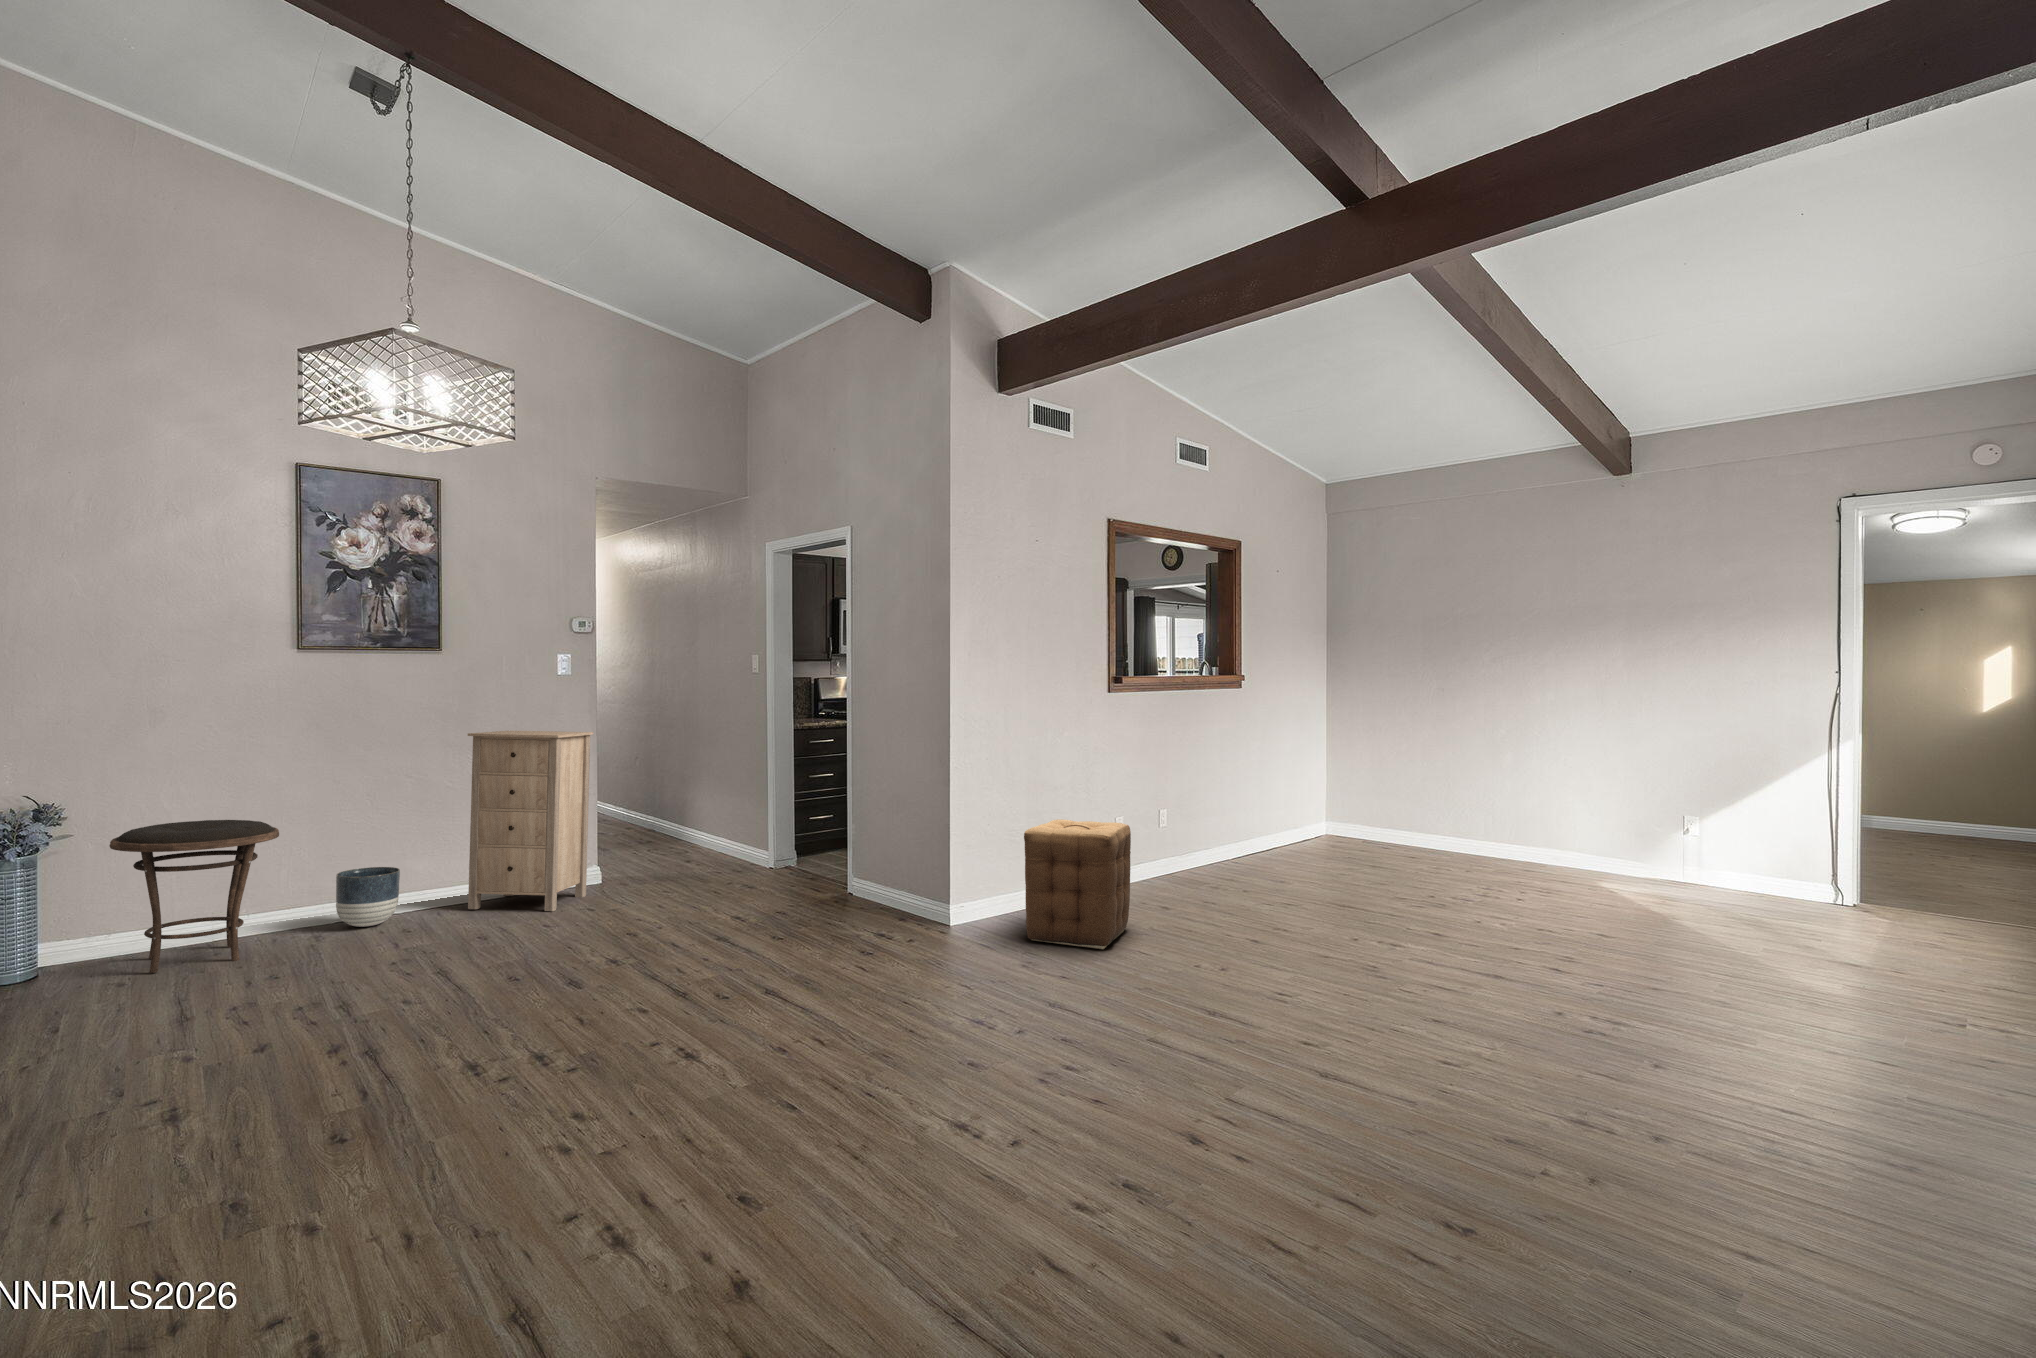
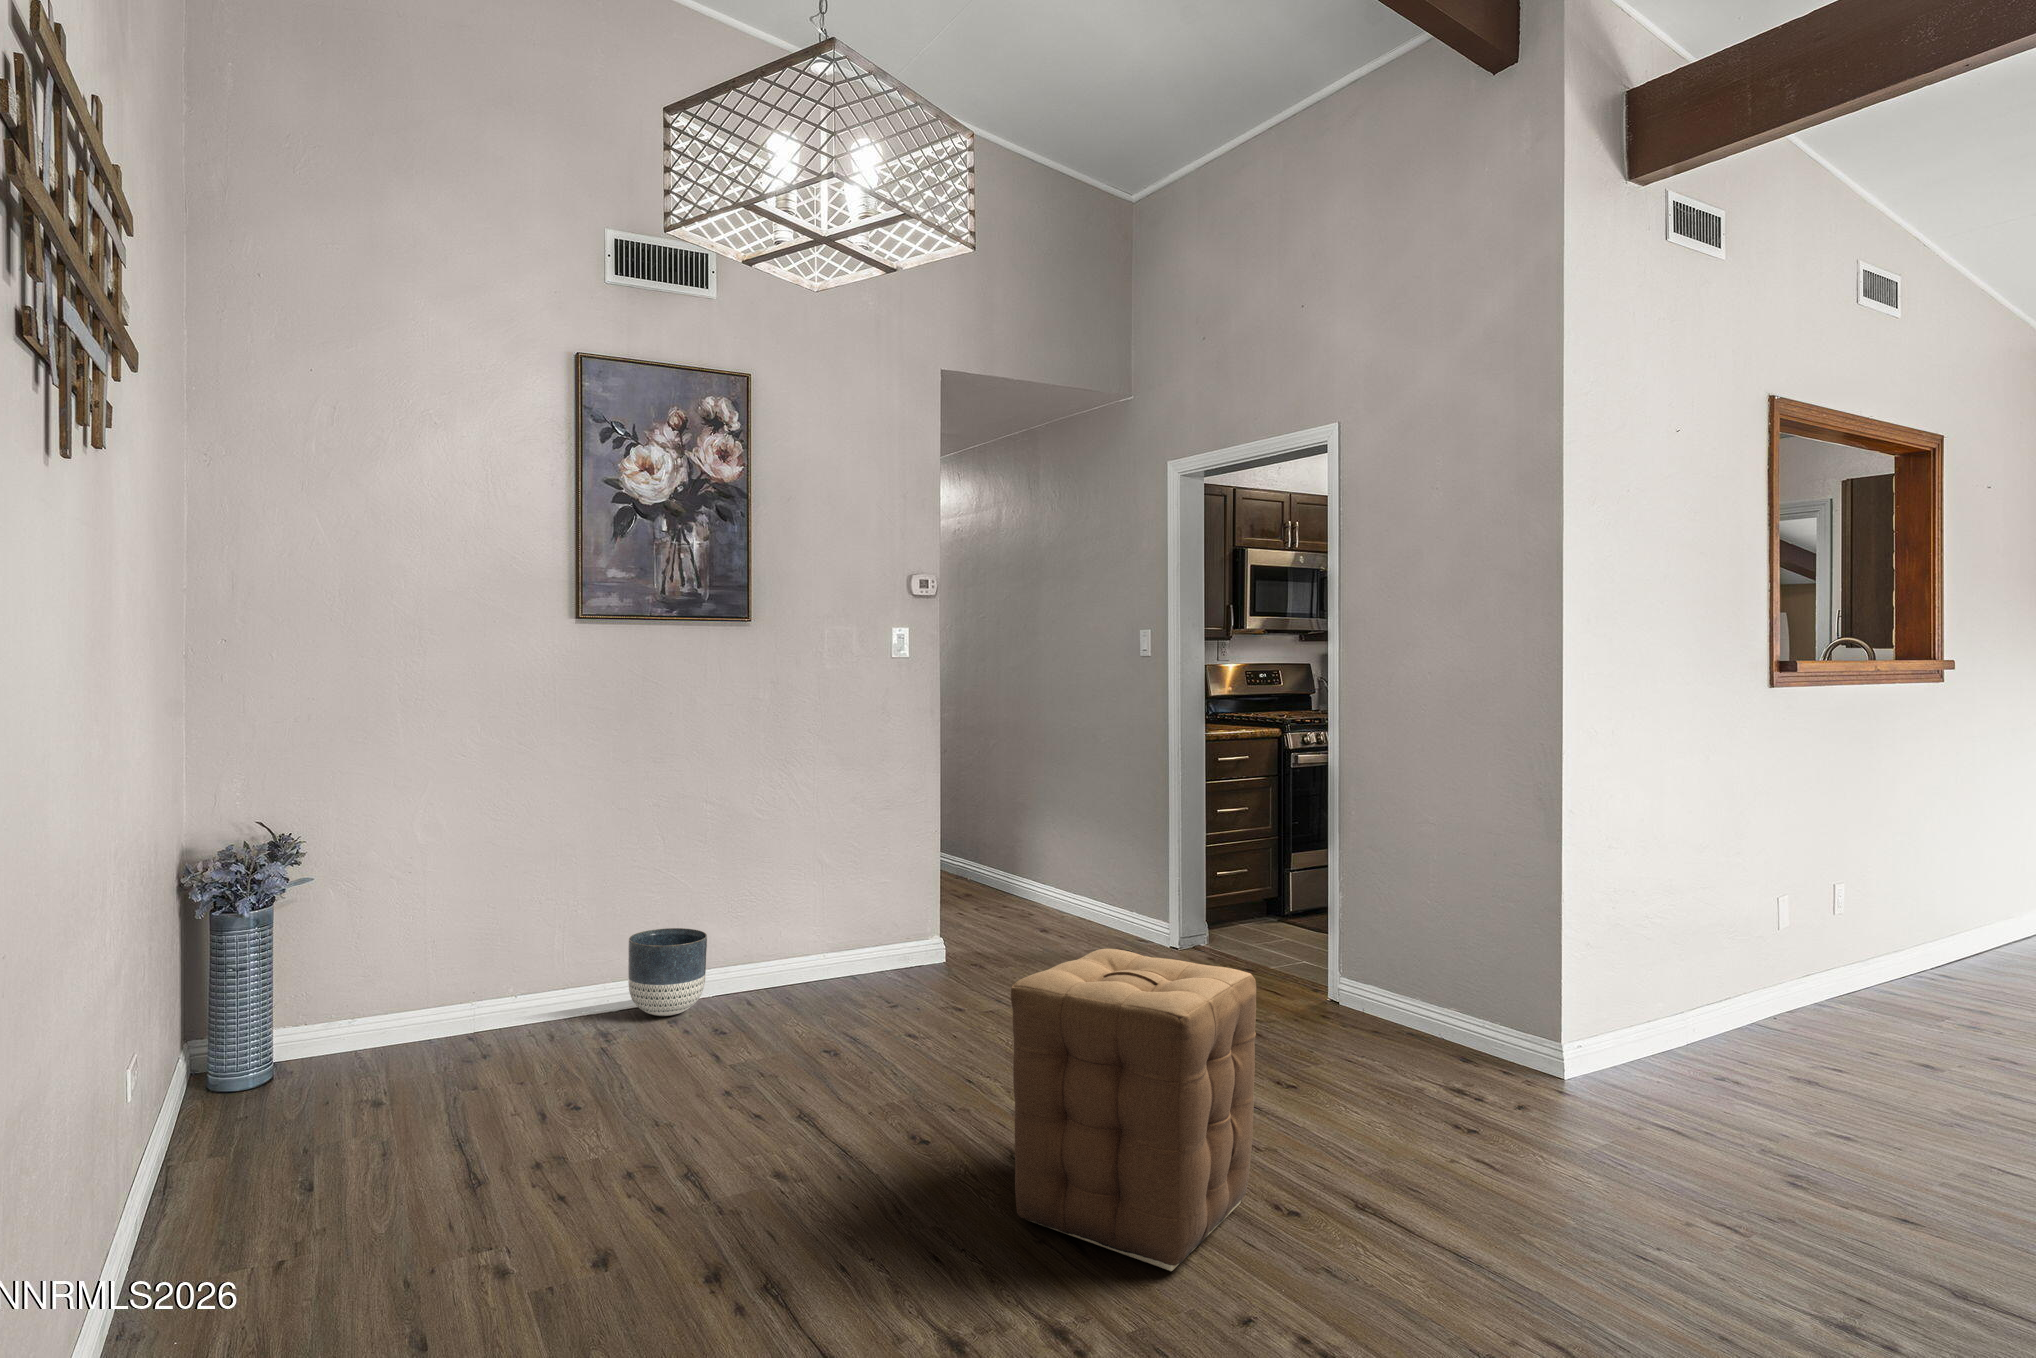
storage cabinet: present [468,731,593,911] -> none [790,735,948,1004]
ottoman: present [1024,819,1131,949] -> present [1011,949,1257,1271]
side table: present [109,820,279,973] -> none [360,859,565,1084]

